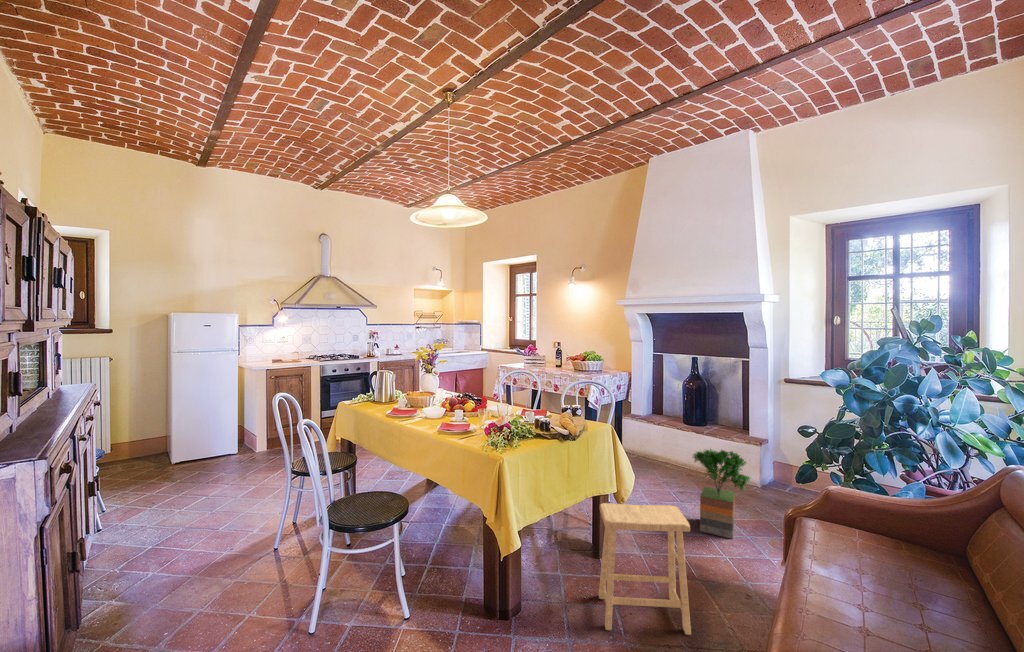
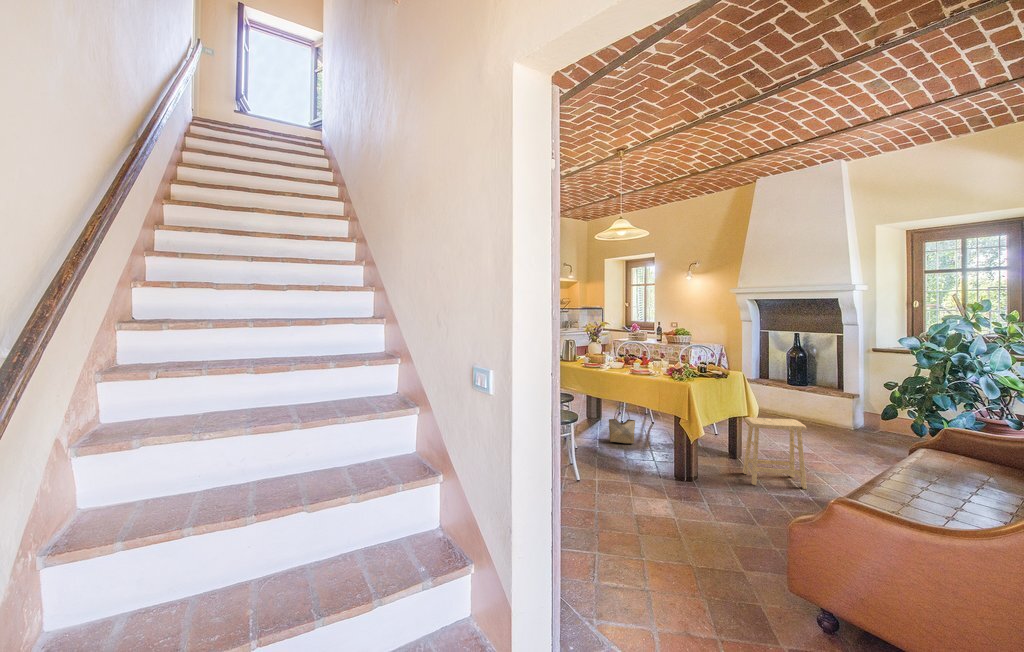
potted tree: present [693,449,751,539] -> none [798,394,845,454]
woven basket: none [419,471,460,533] -> present [609,406,635,444]

